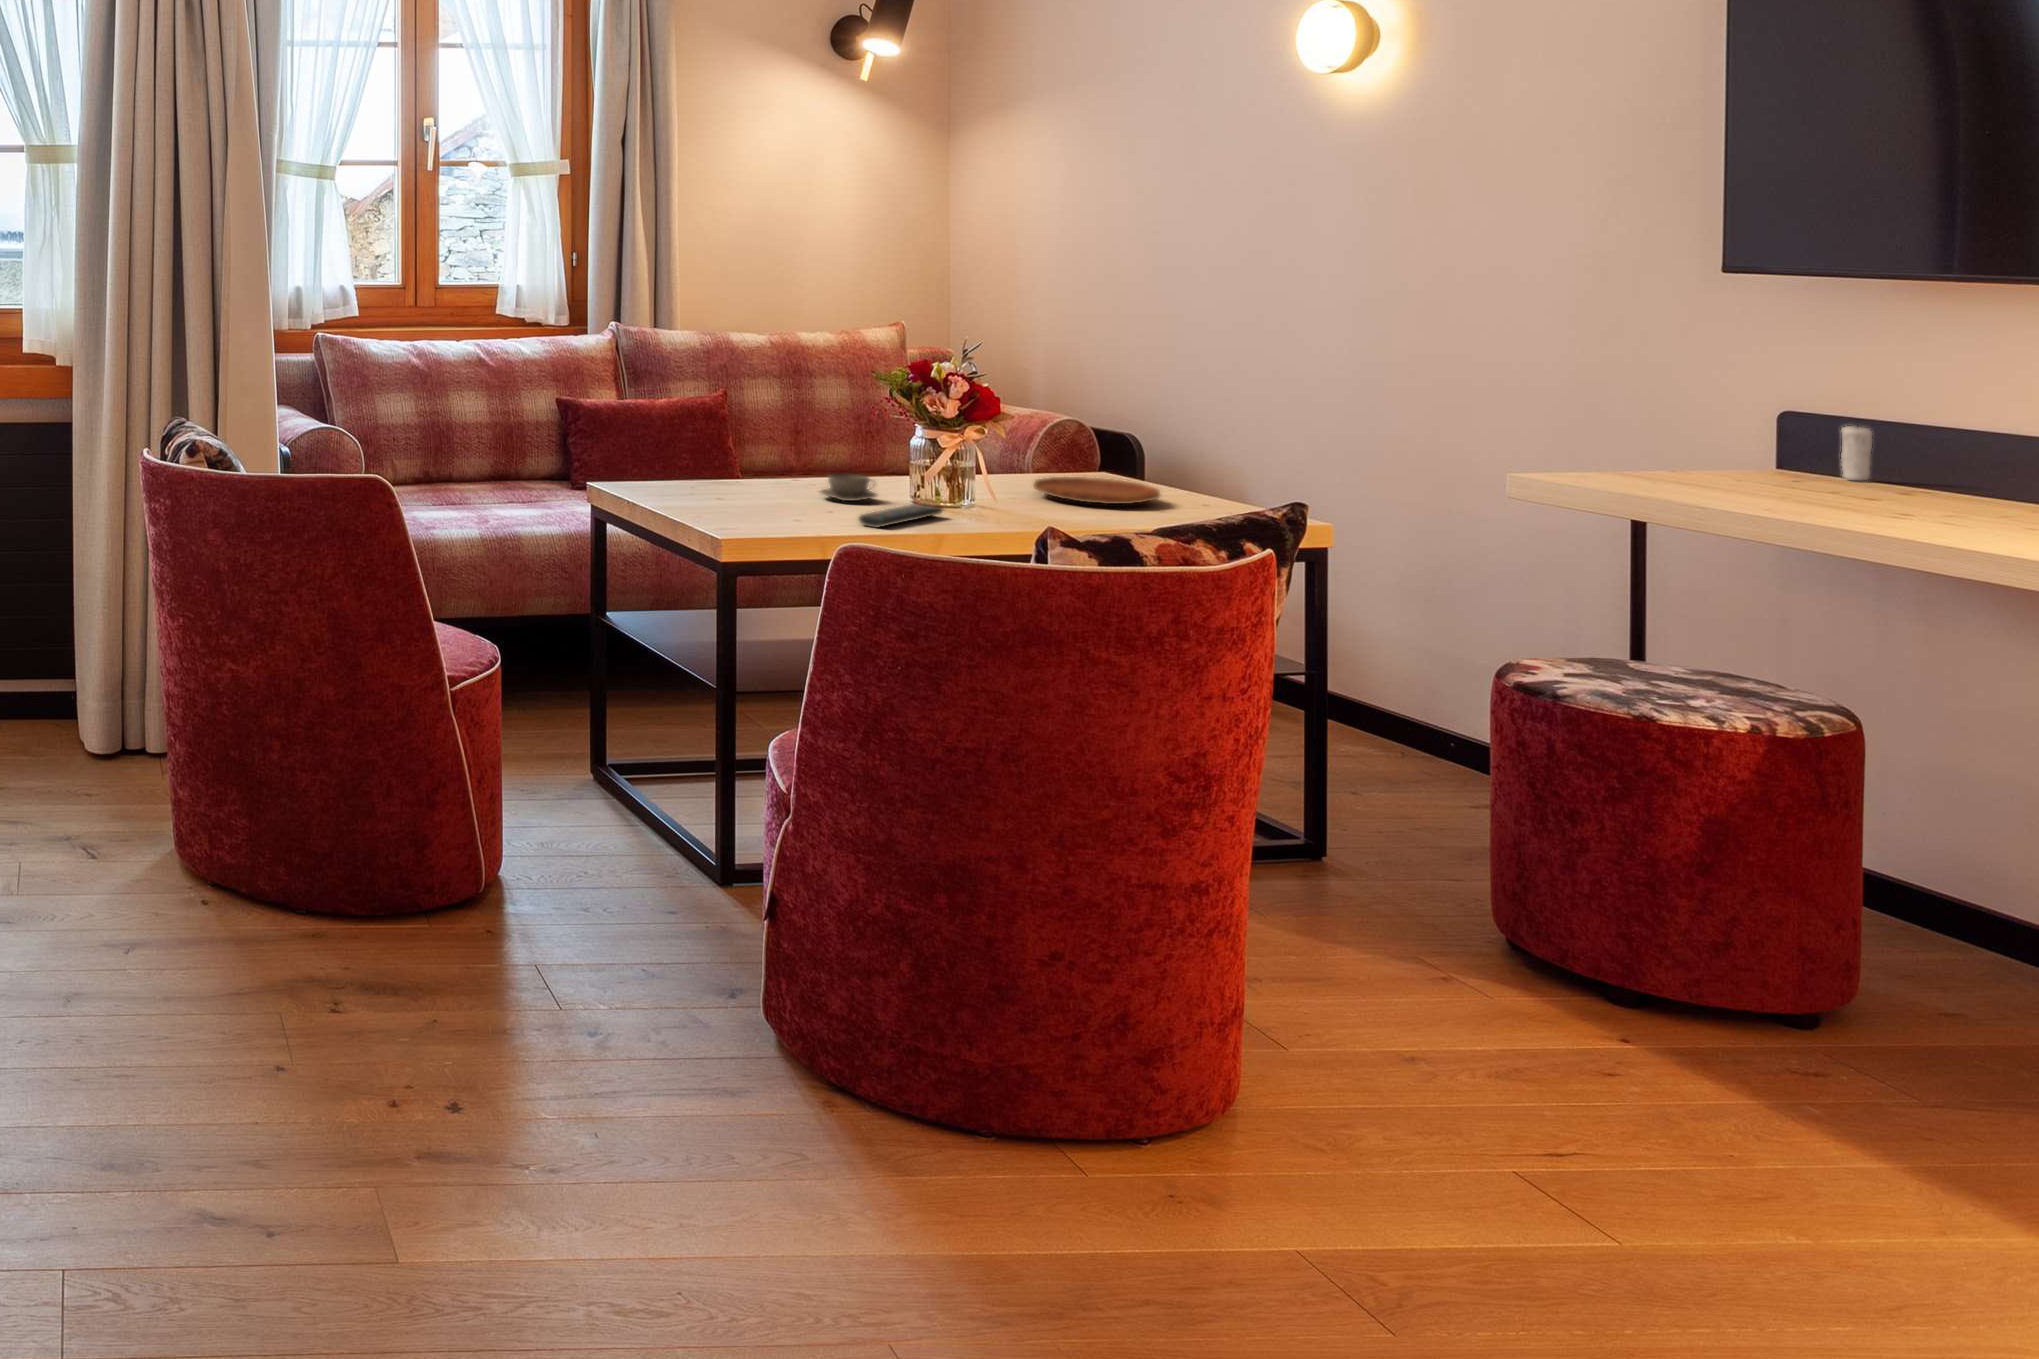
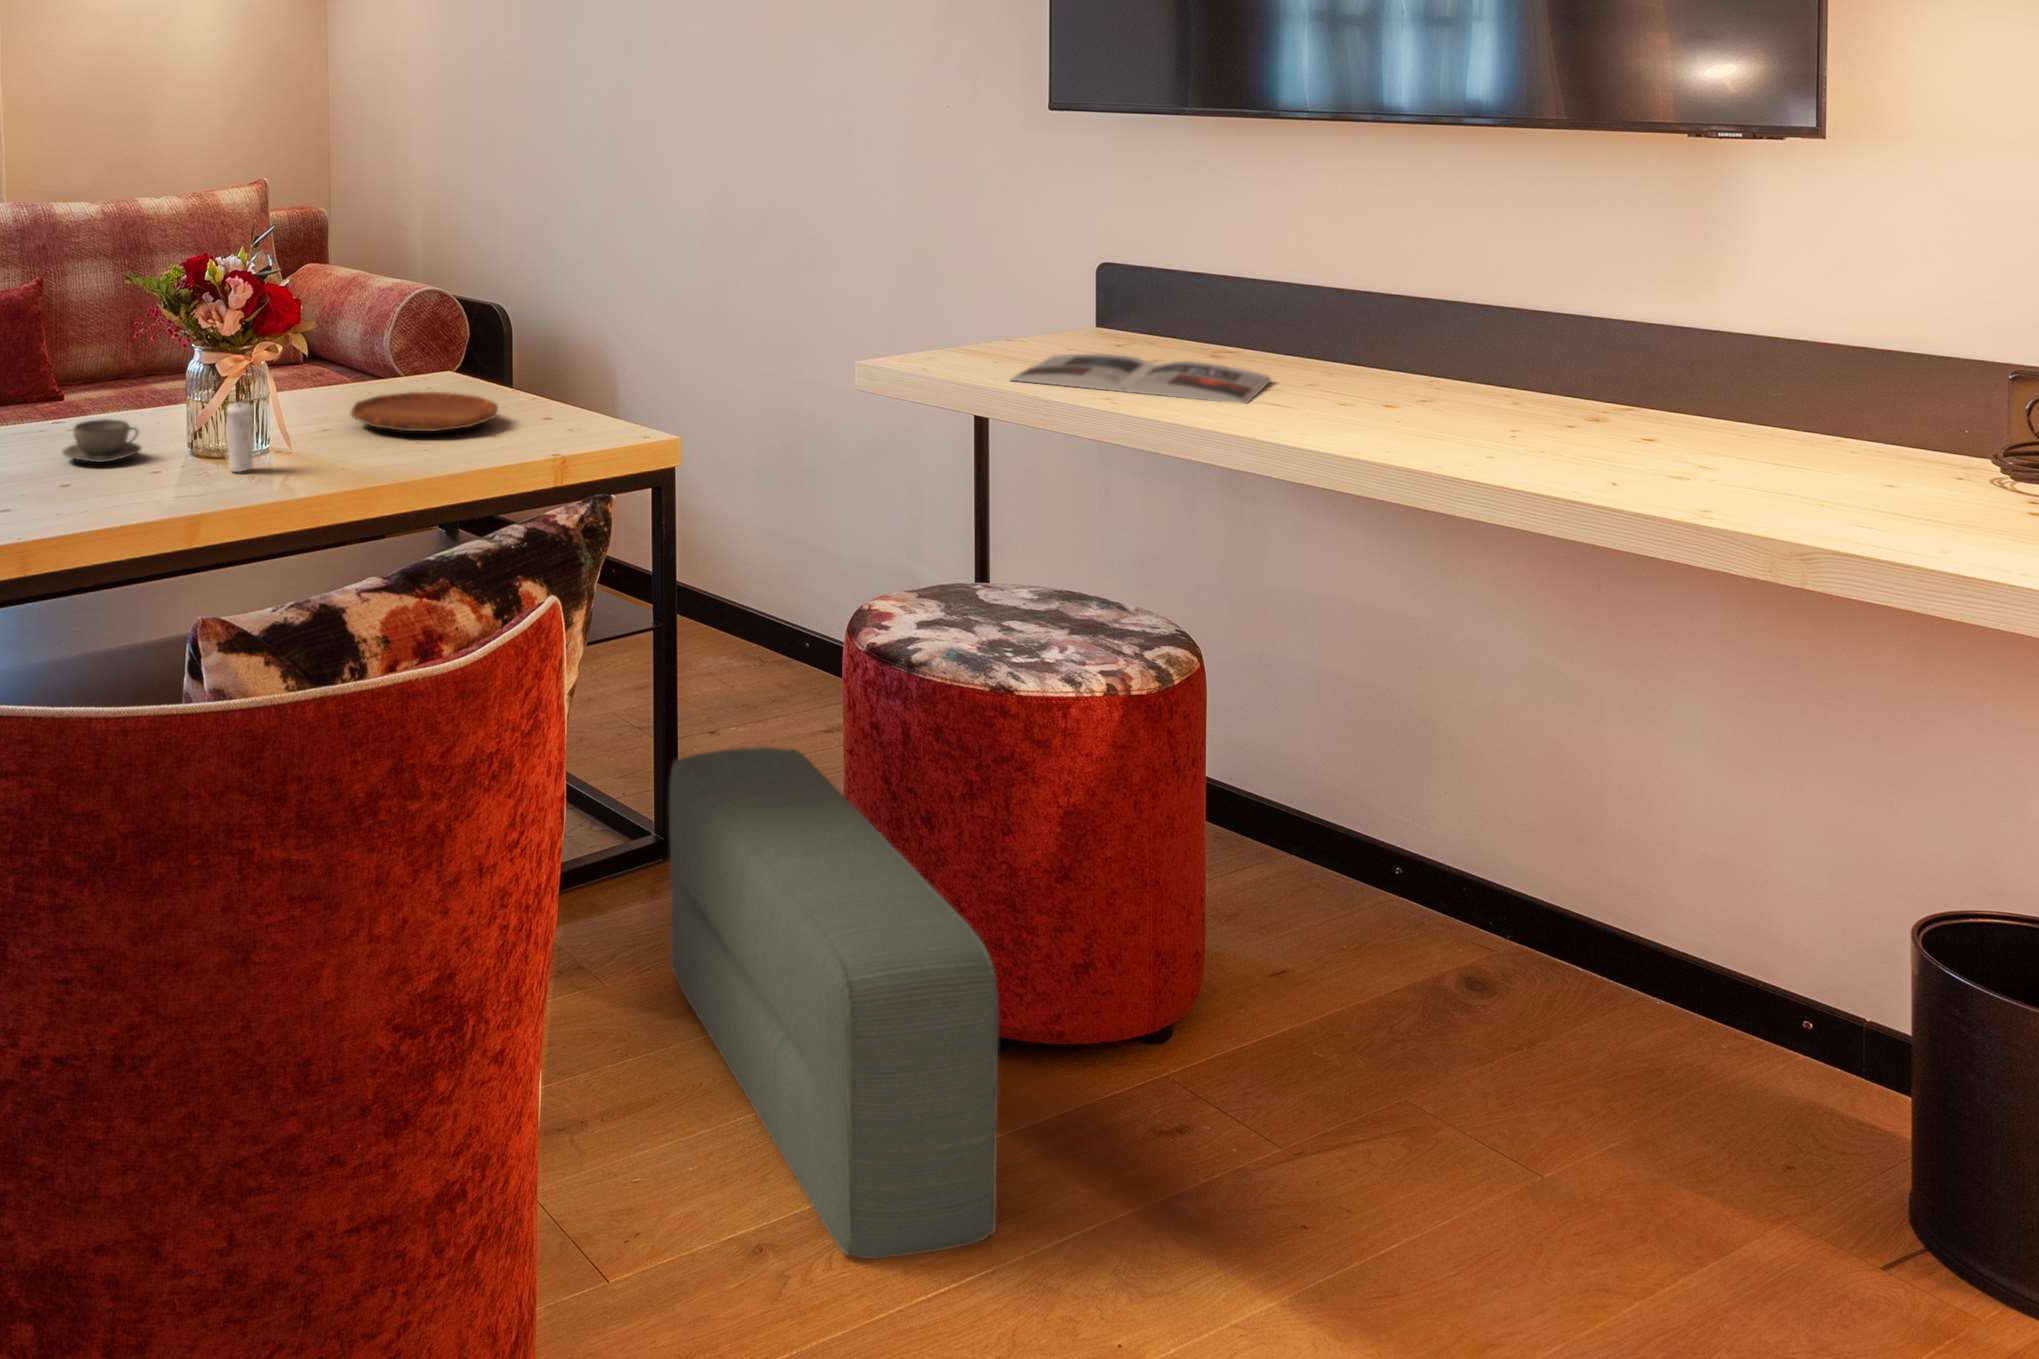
candle: present [1841,426,1872,480] -> present [226,402,254,472]
magazine: none [1664,478,1955,522] -> present [1011,354,1271,404]
remote control: present [859,504,944,528] -> none [83,462,214,514]
pouf: none [1325,751,1634,1091] -> present [669,747,998,1259]

